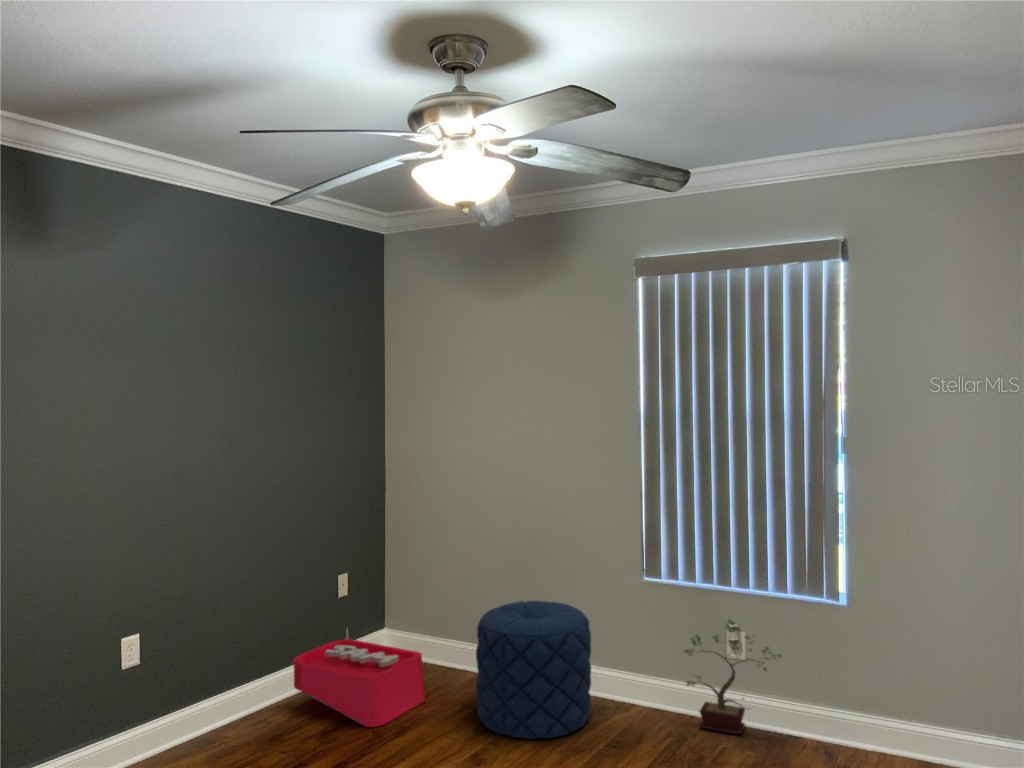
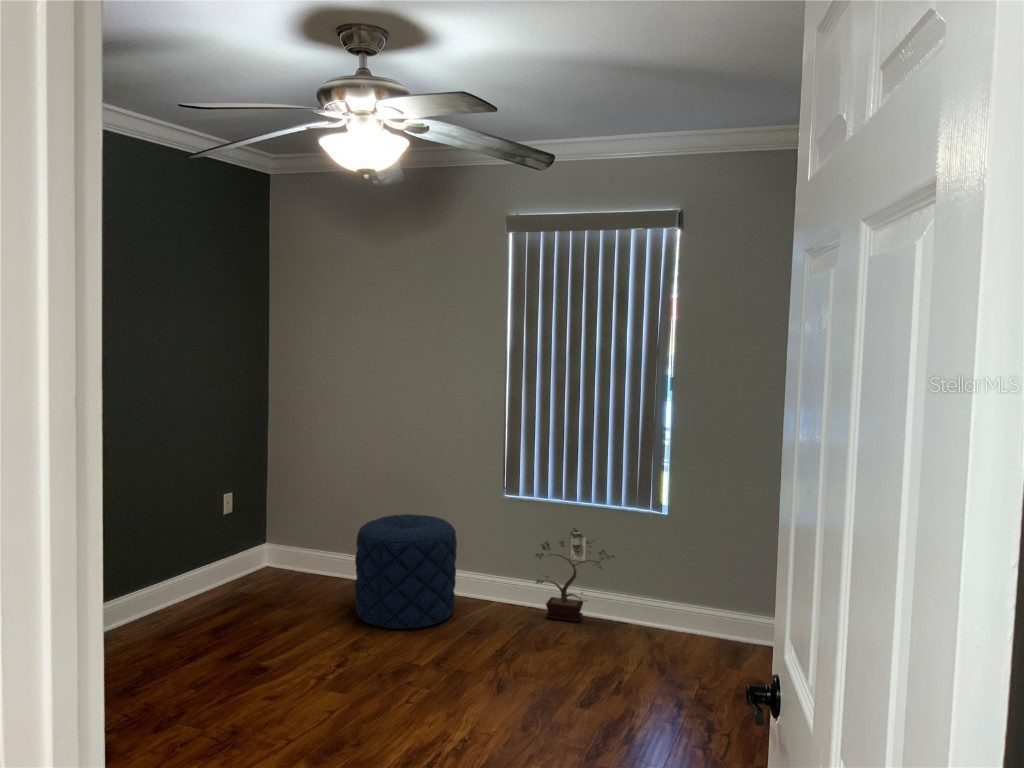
storage bin: present [294,628,425,727] -> none [185,541,307,623]

